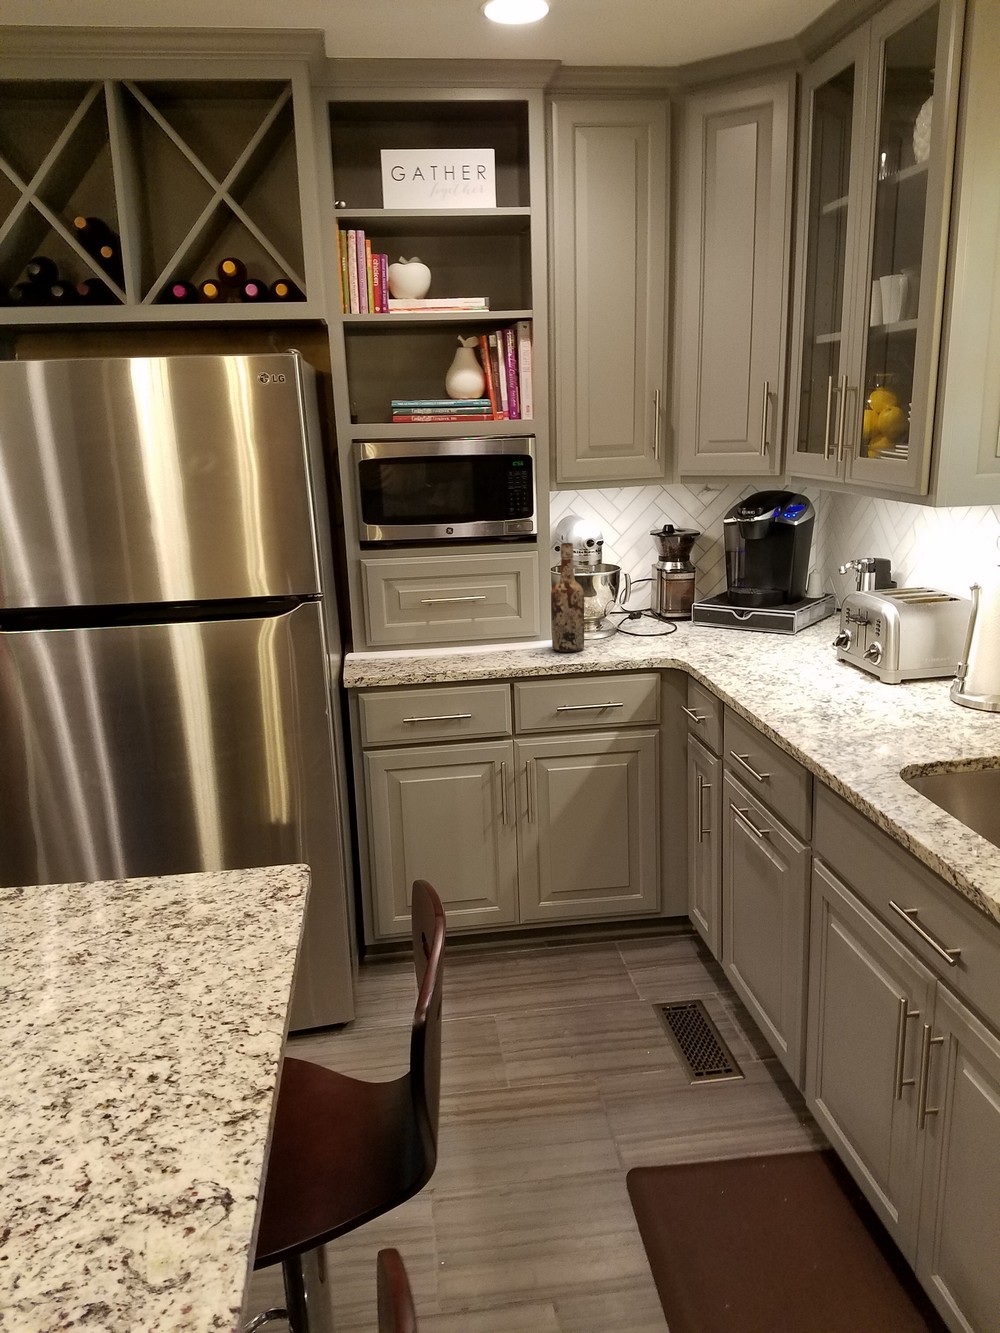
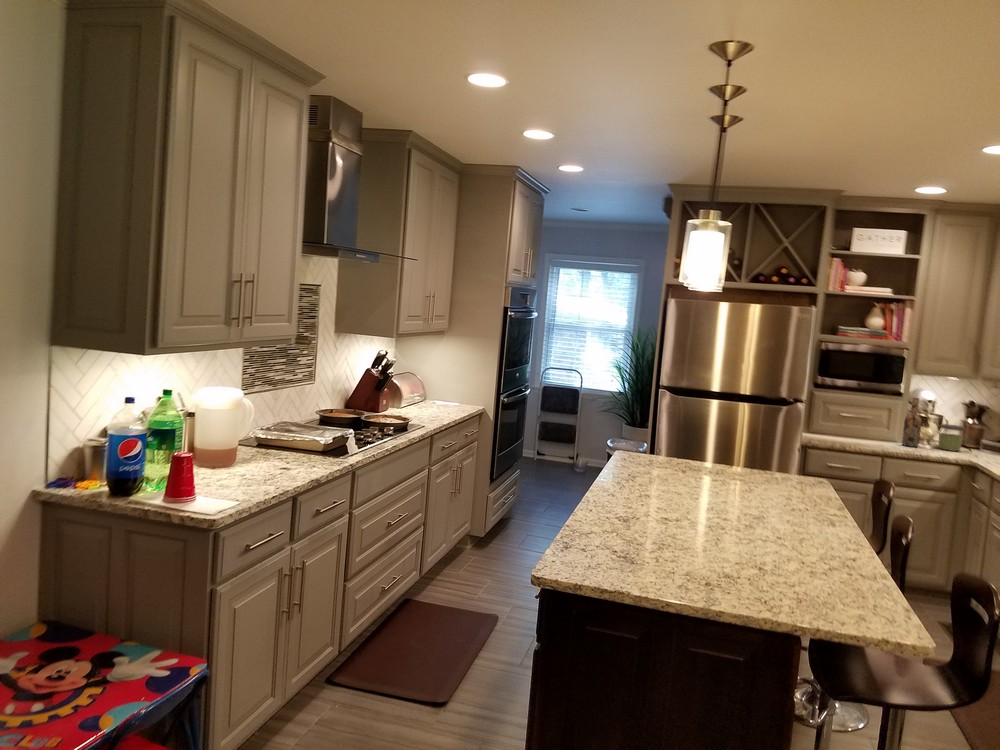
jar: none [617,587,666,645] -> present [938,424,965,451]

